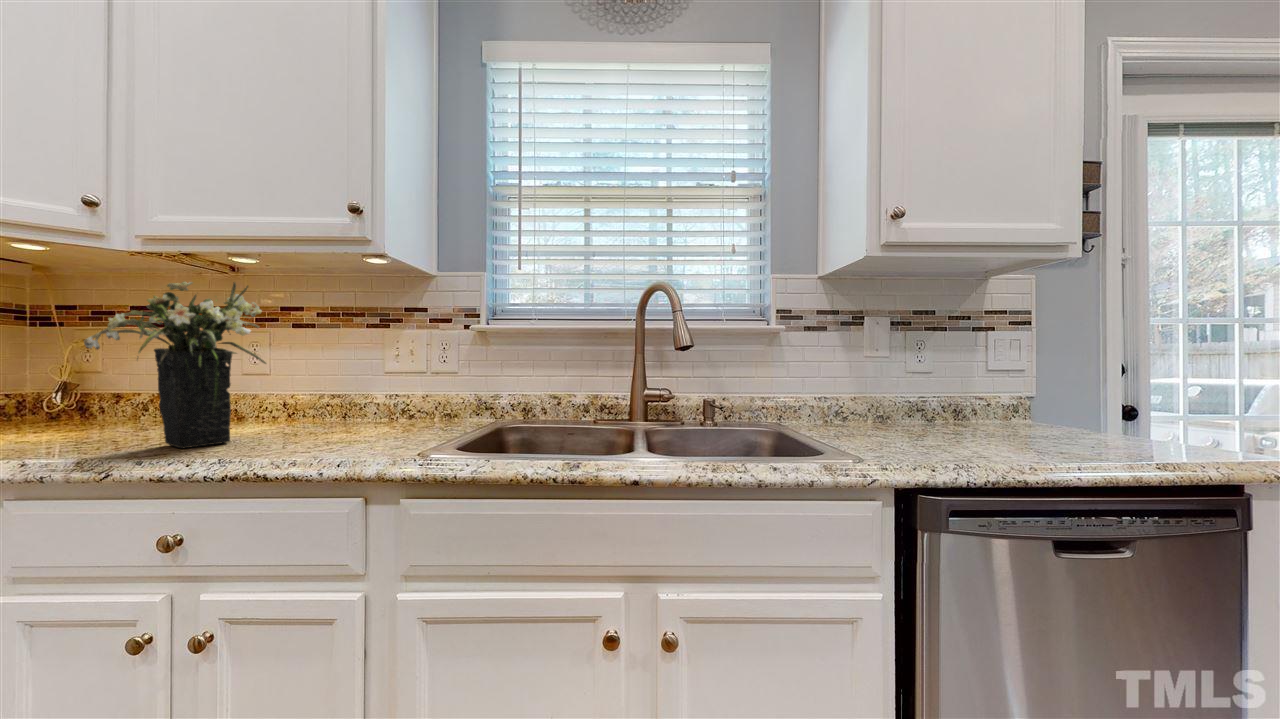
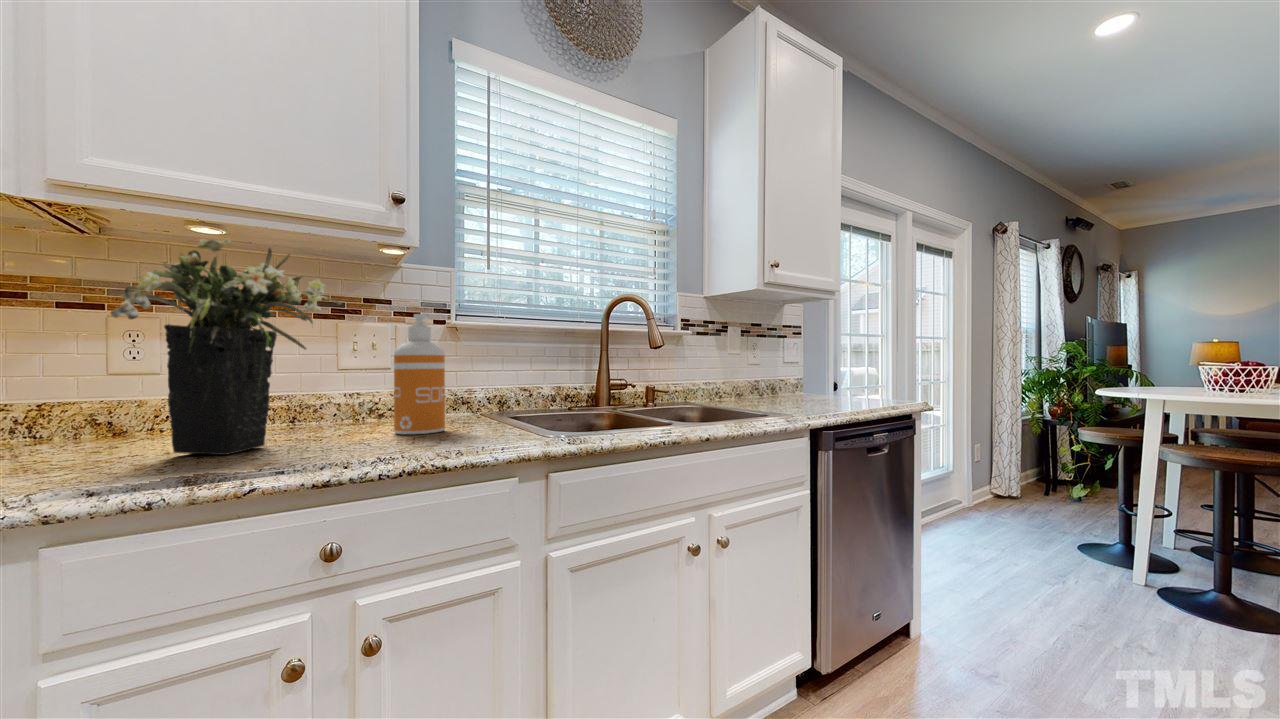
soap dispenser: none [337,329,387,443] -> present [394,314,445,434]

